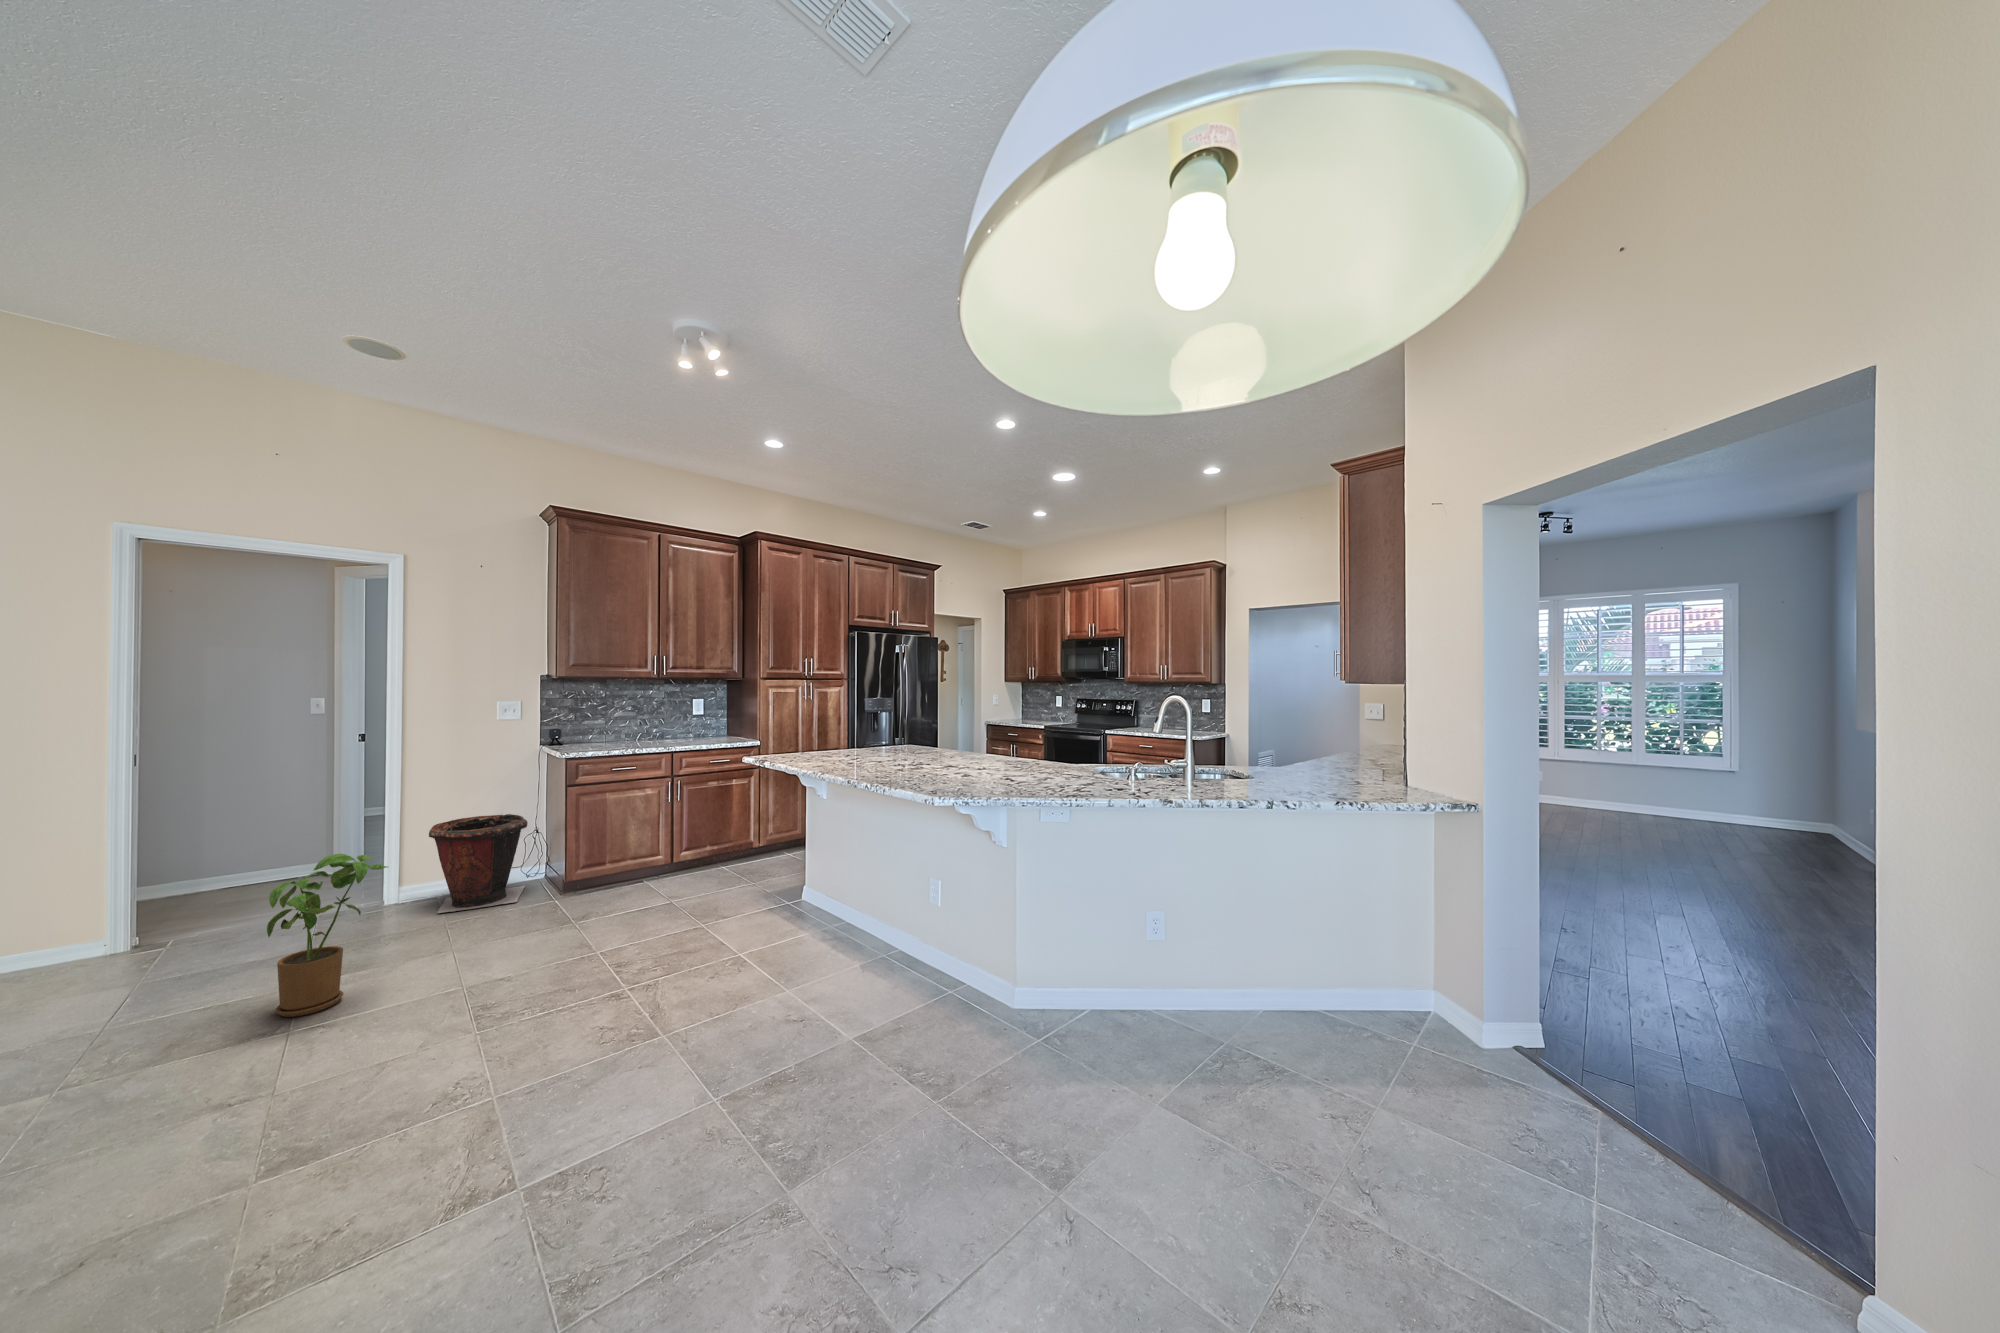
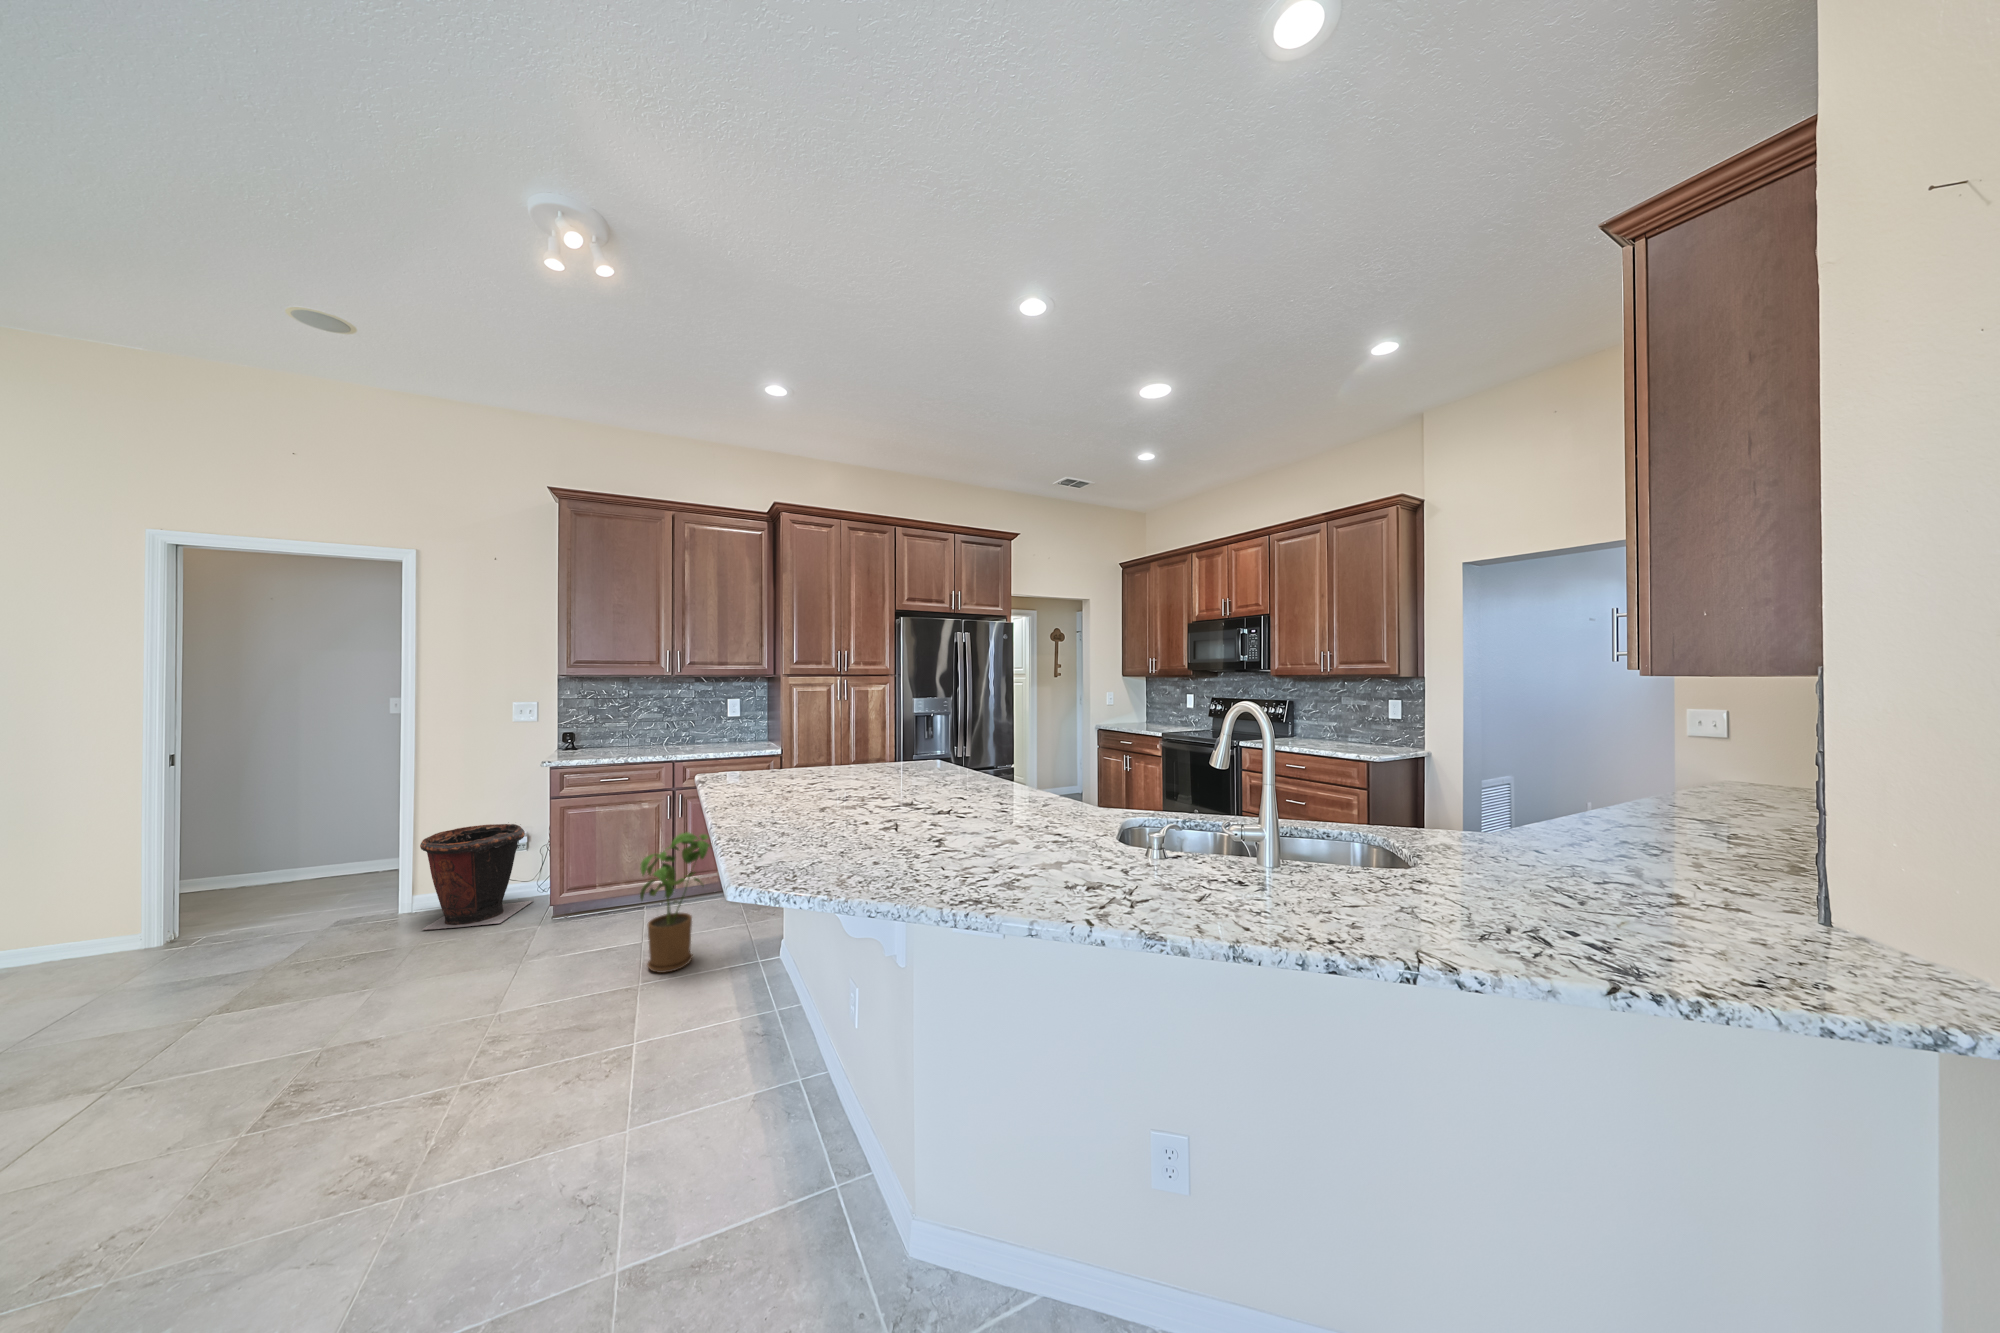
house plant: present [267,854,387,1017] -> present [640,832,710,973]

